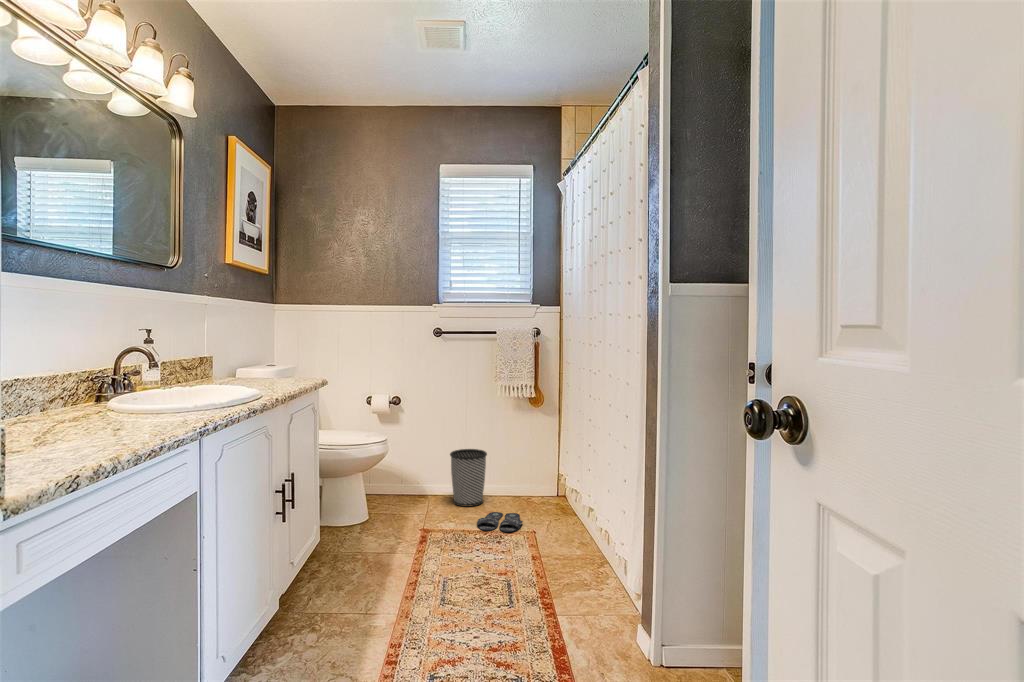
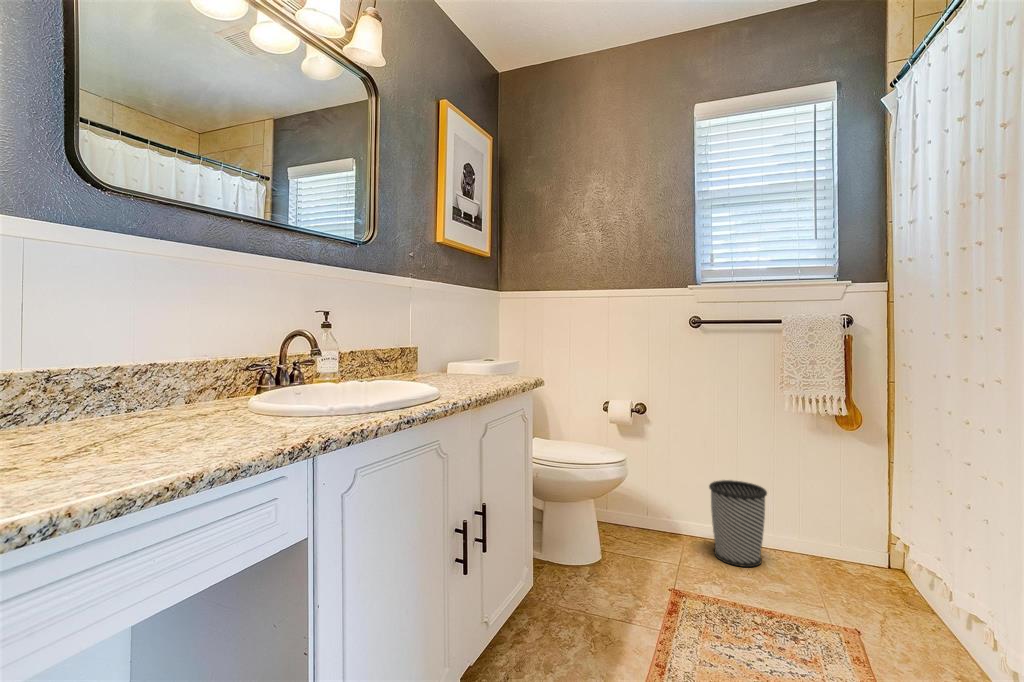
slippers: present [477,512,523,532] -> none [757,584,840,633]

